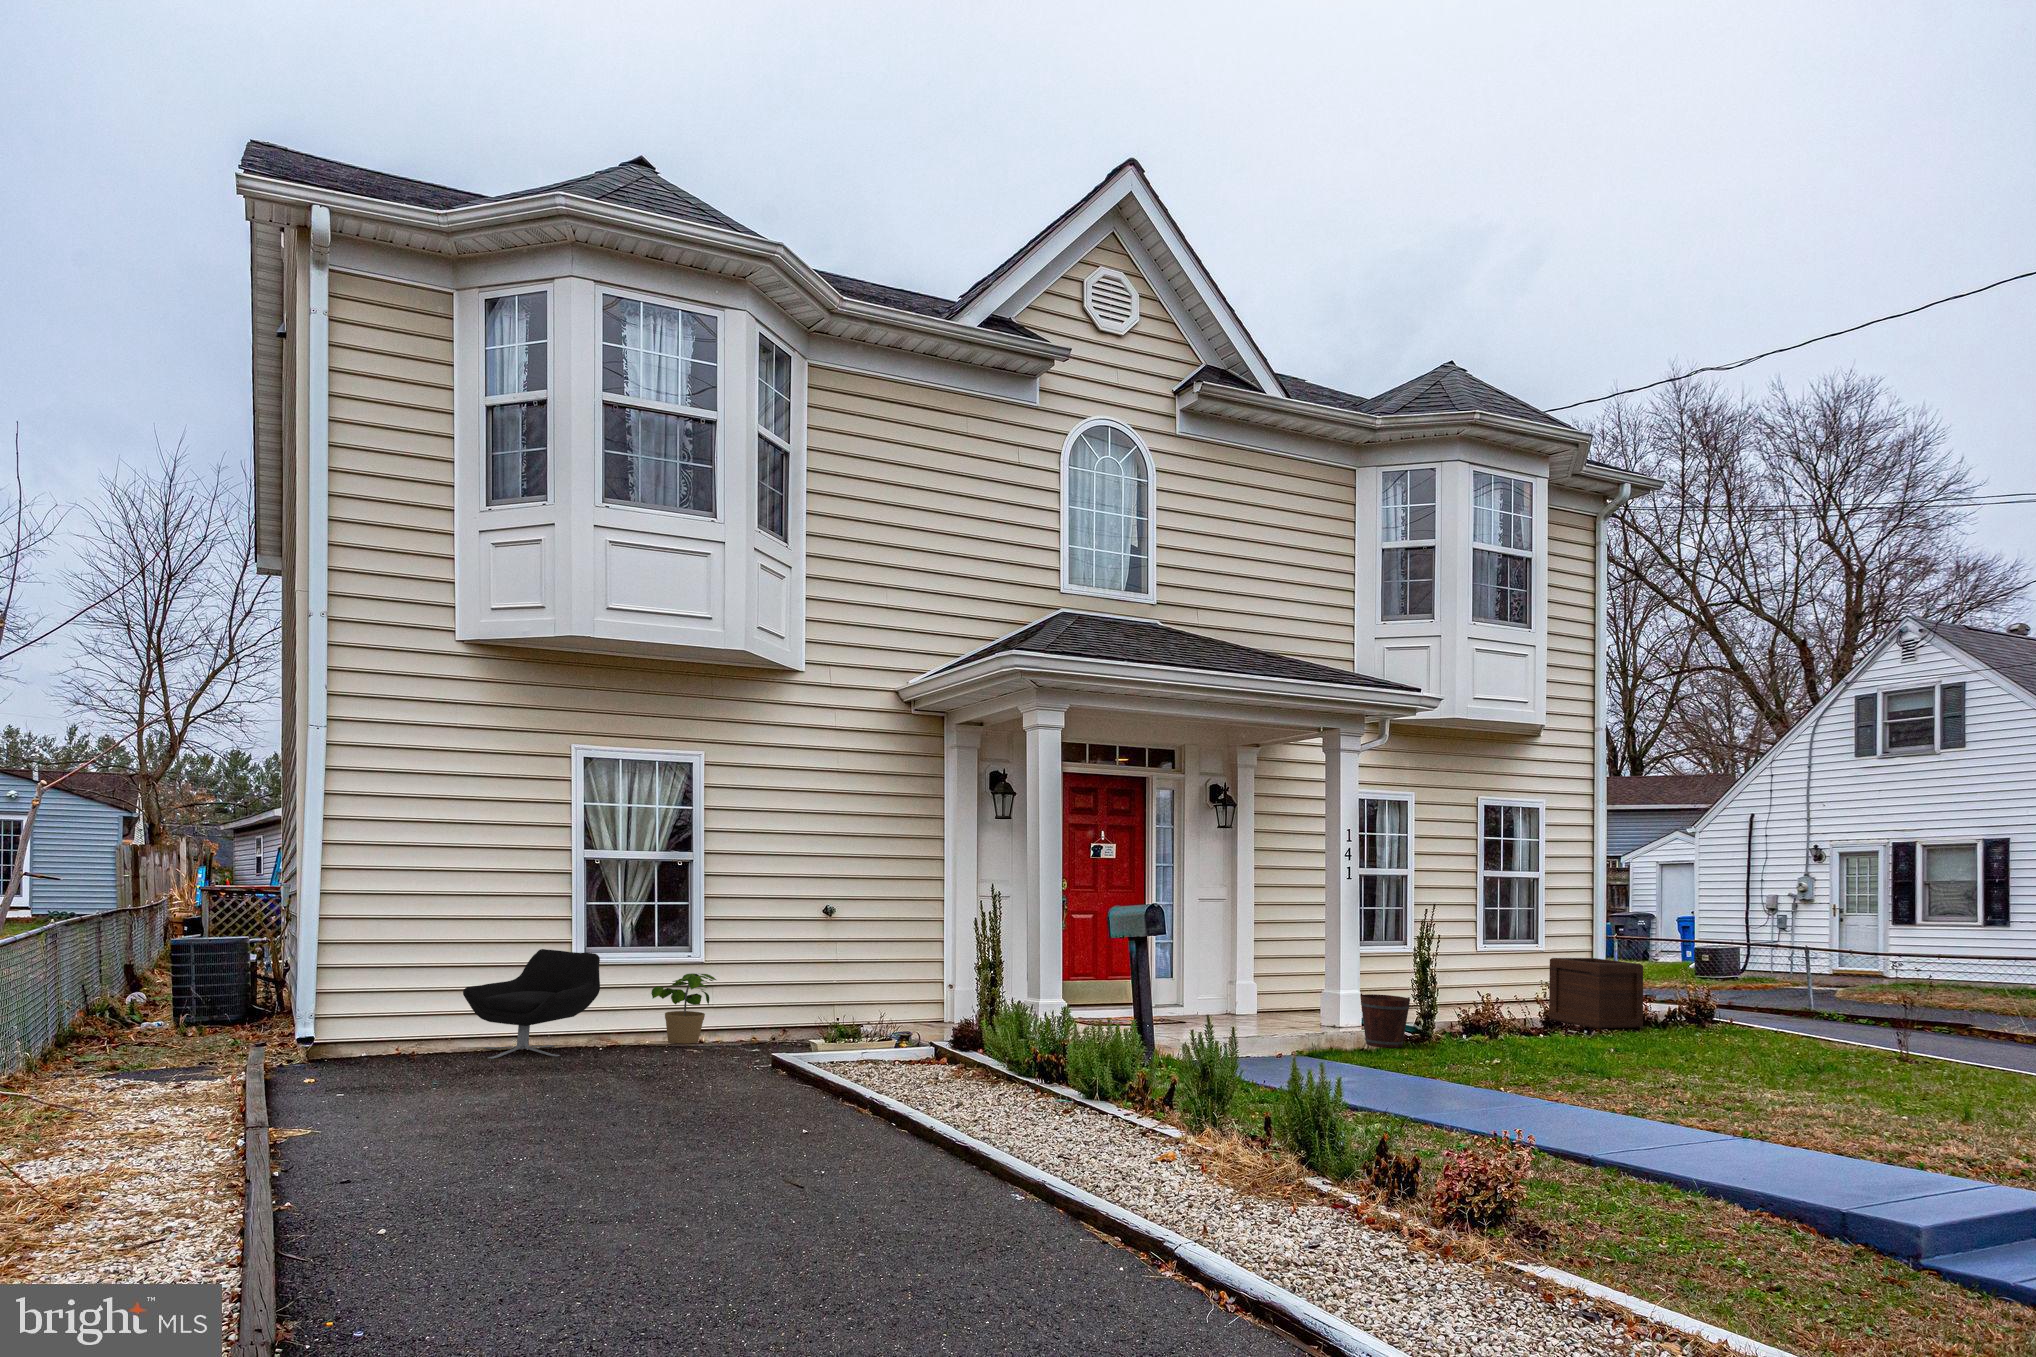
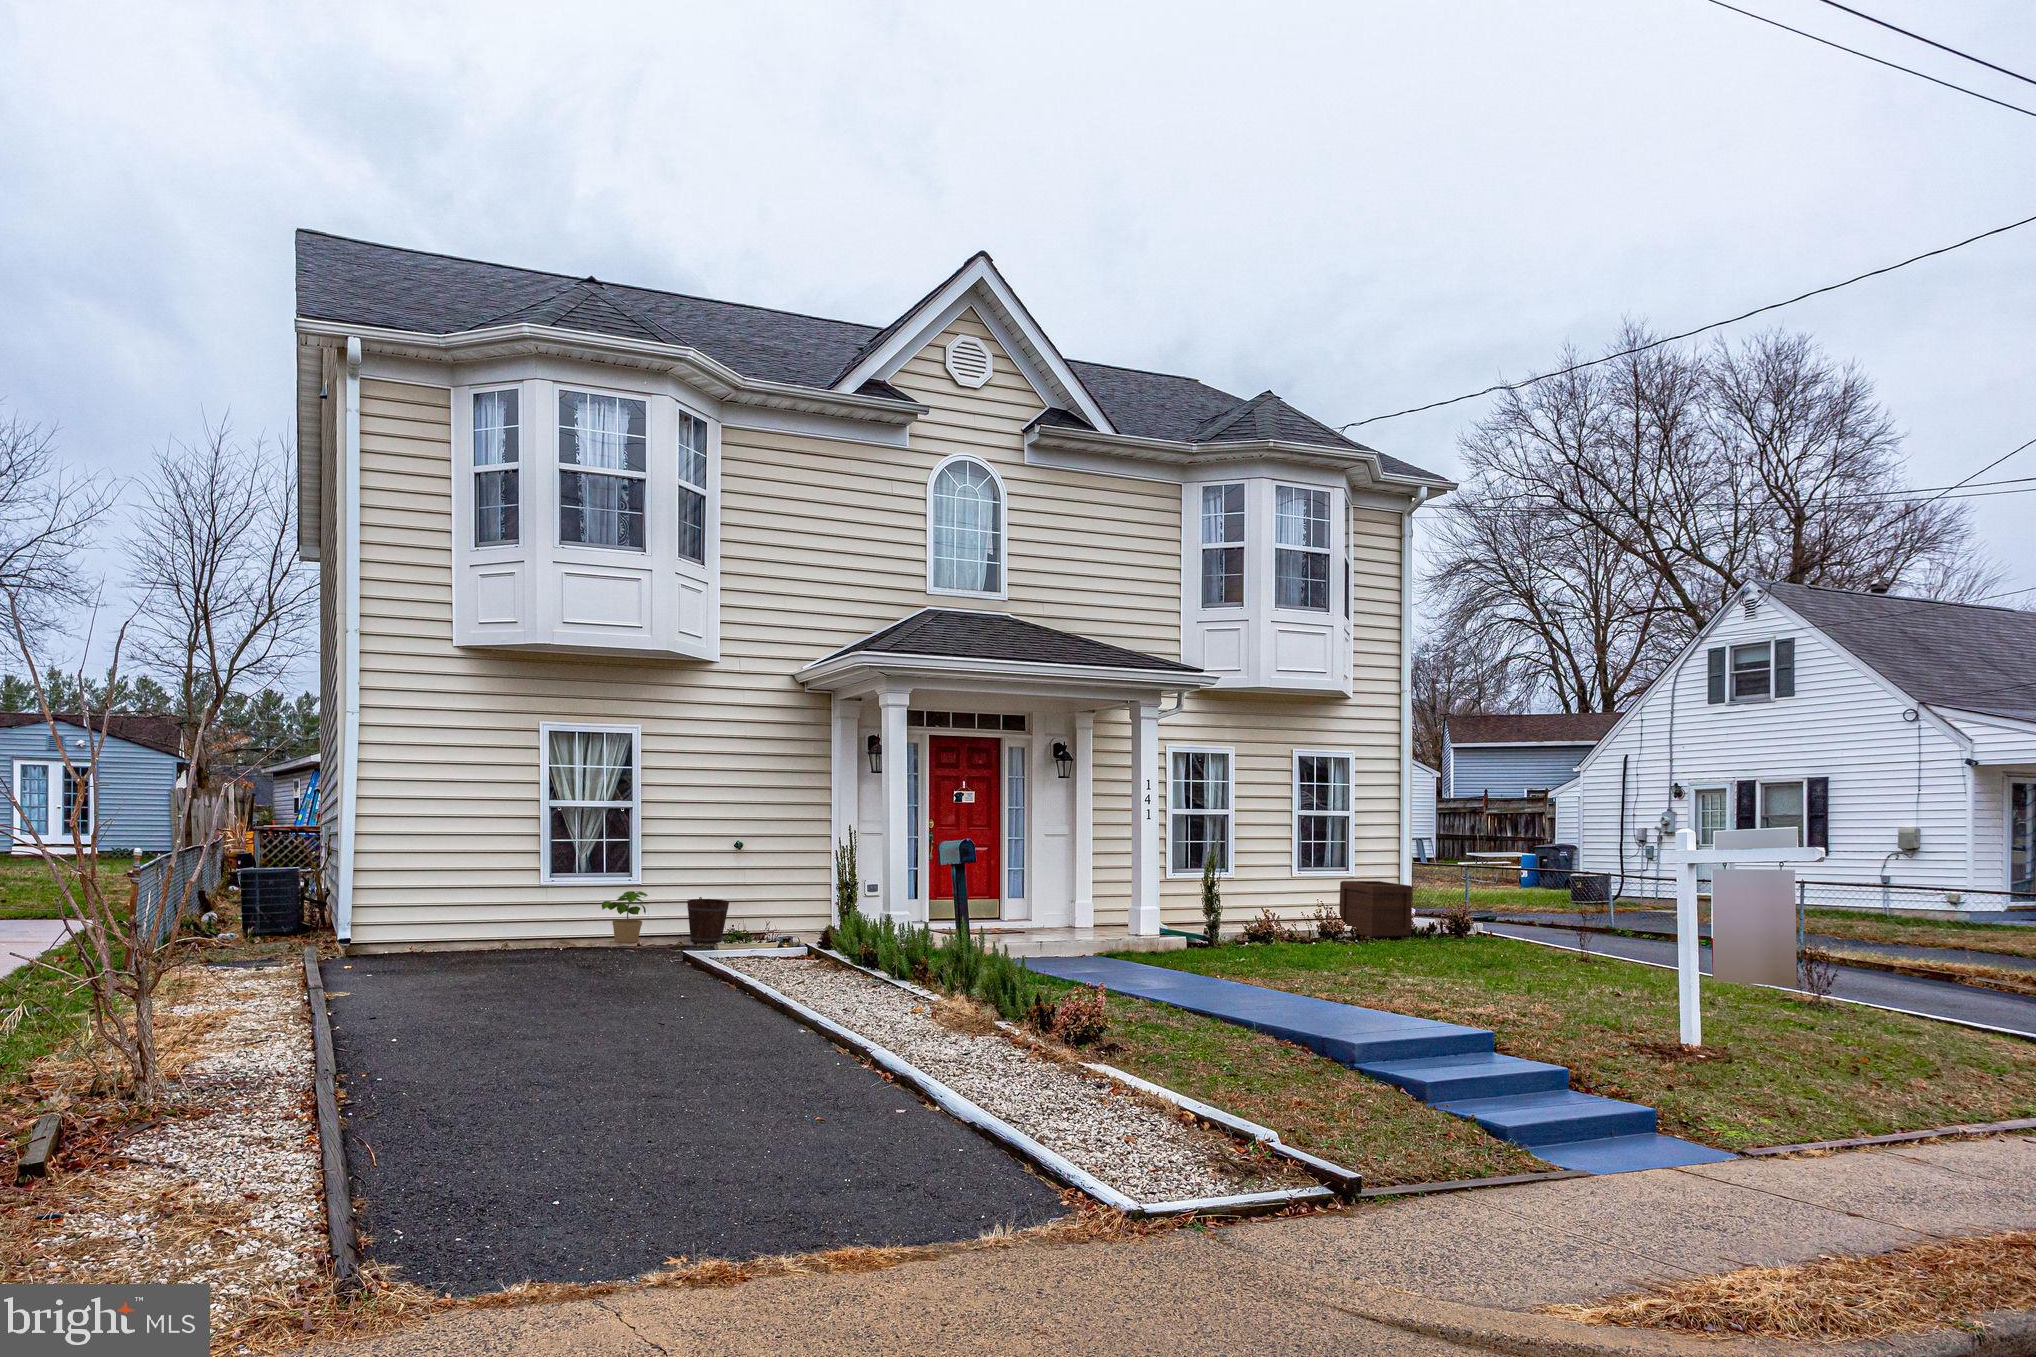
lounge chair: present [463,949,600,1059] -> none [462,873,562,951]
bucket: present [1360,993,1410,1048] -> present [687,897,729,943]

